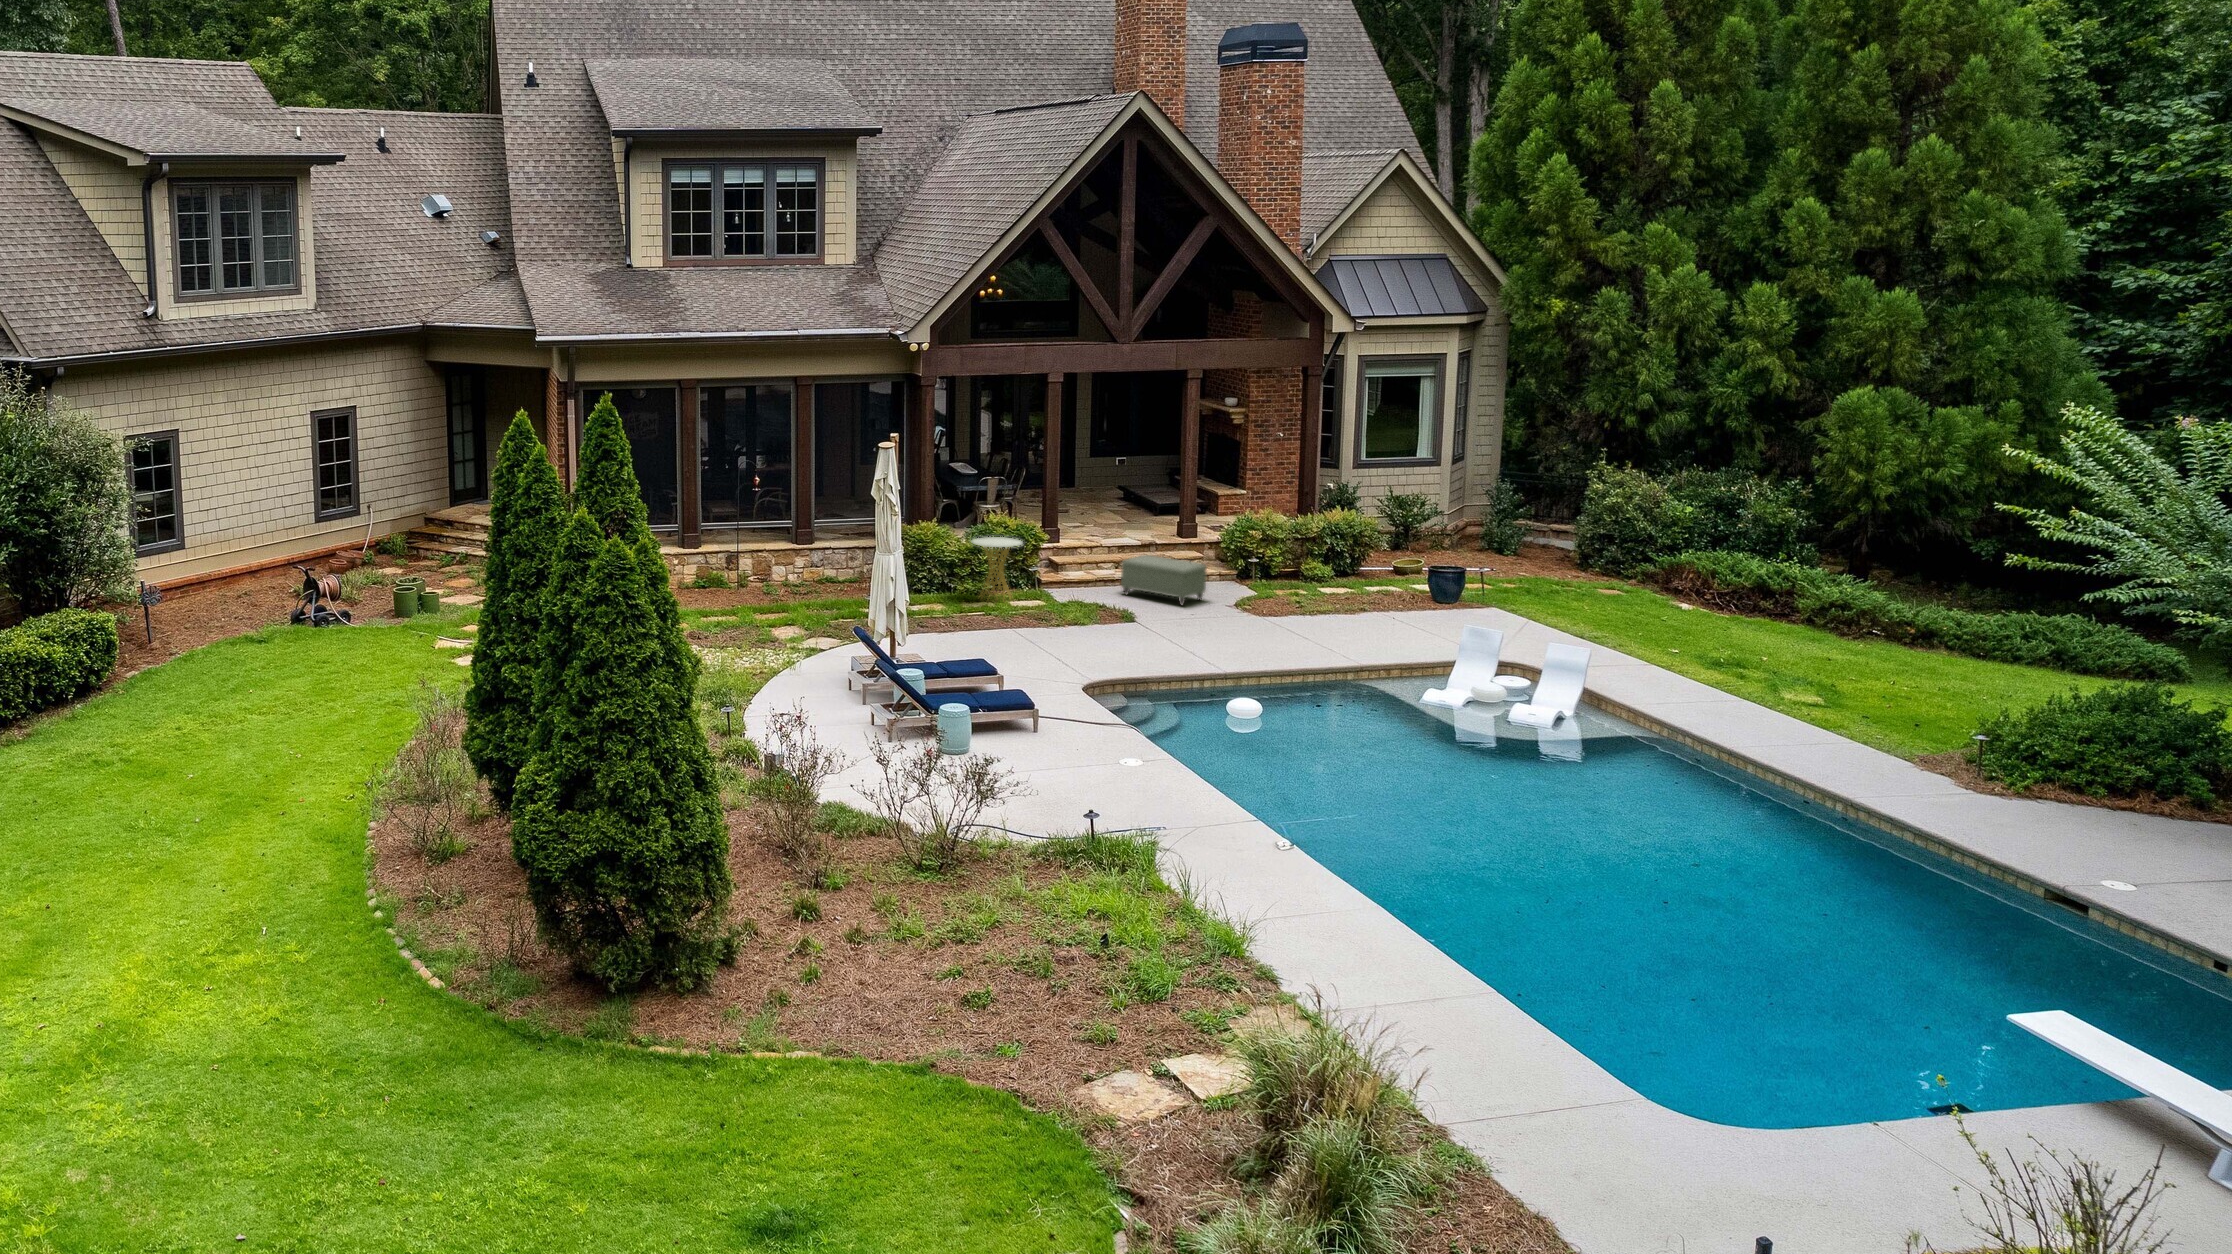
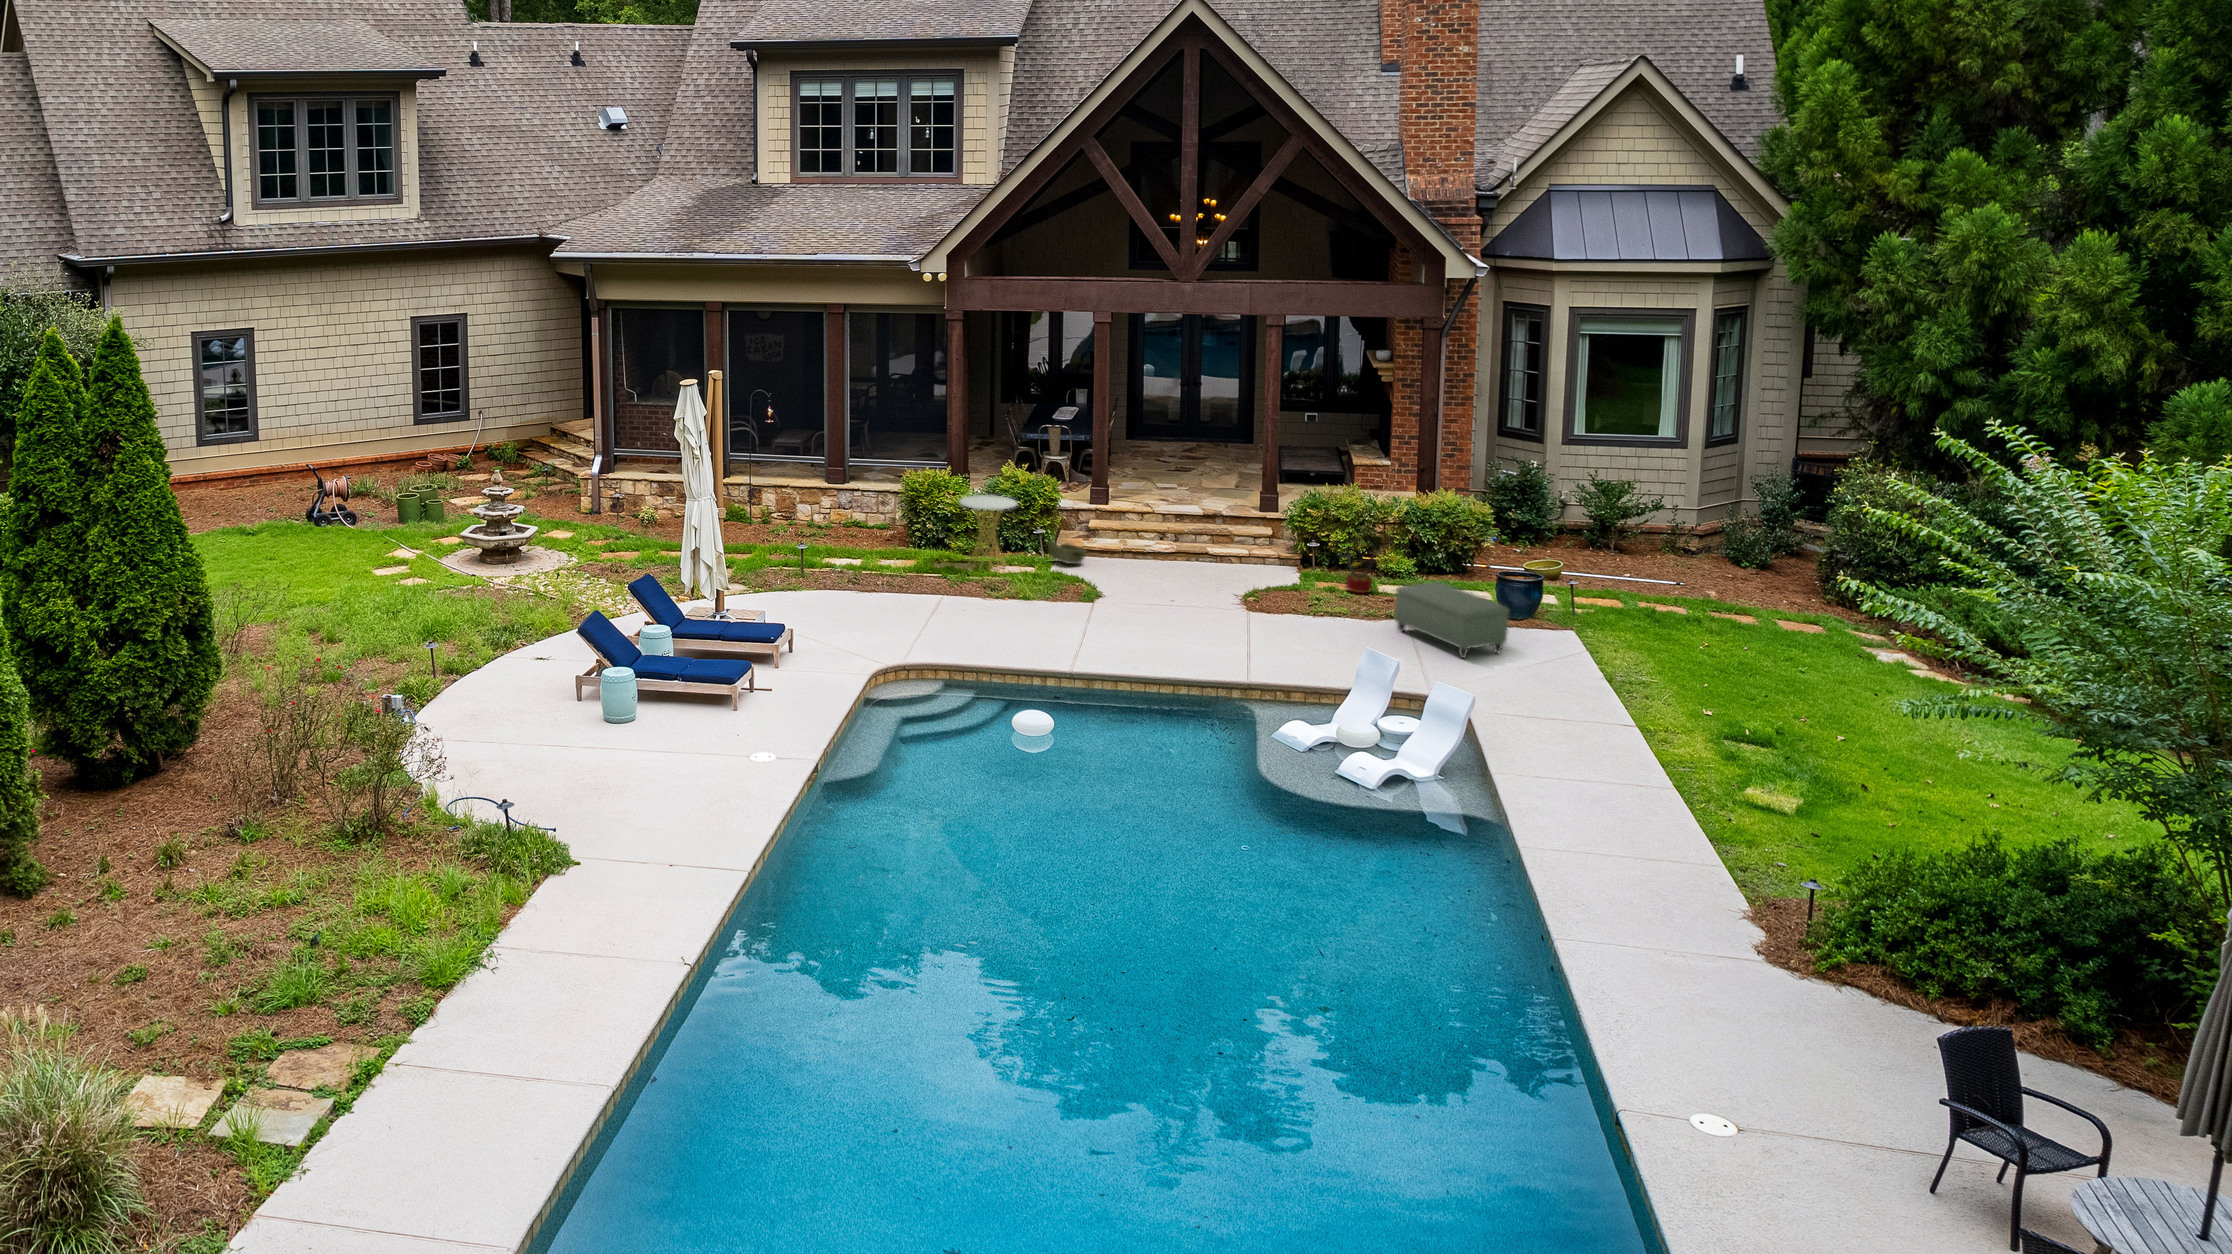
decorative plant: none [1252,540,1311,589] -> present [1342,536,1397,593]
ottoman: present [1121,555,1207,605] -> present [1395,582,1509,659]
woven basket: none [1031,574,1069,591] -> present [1048,542,1086,564]

